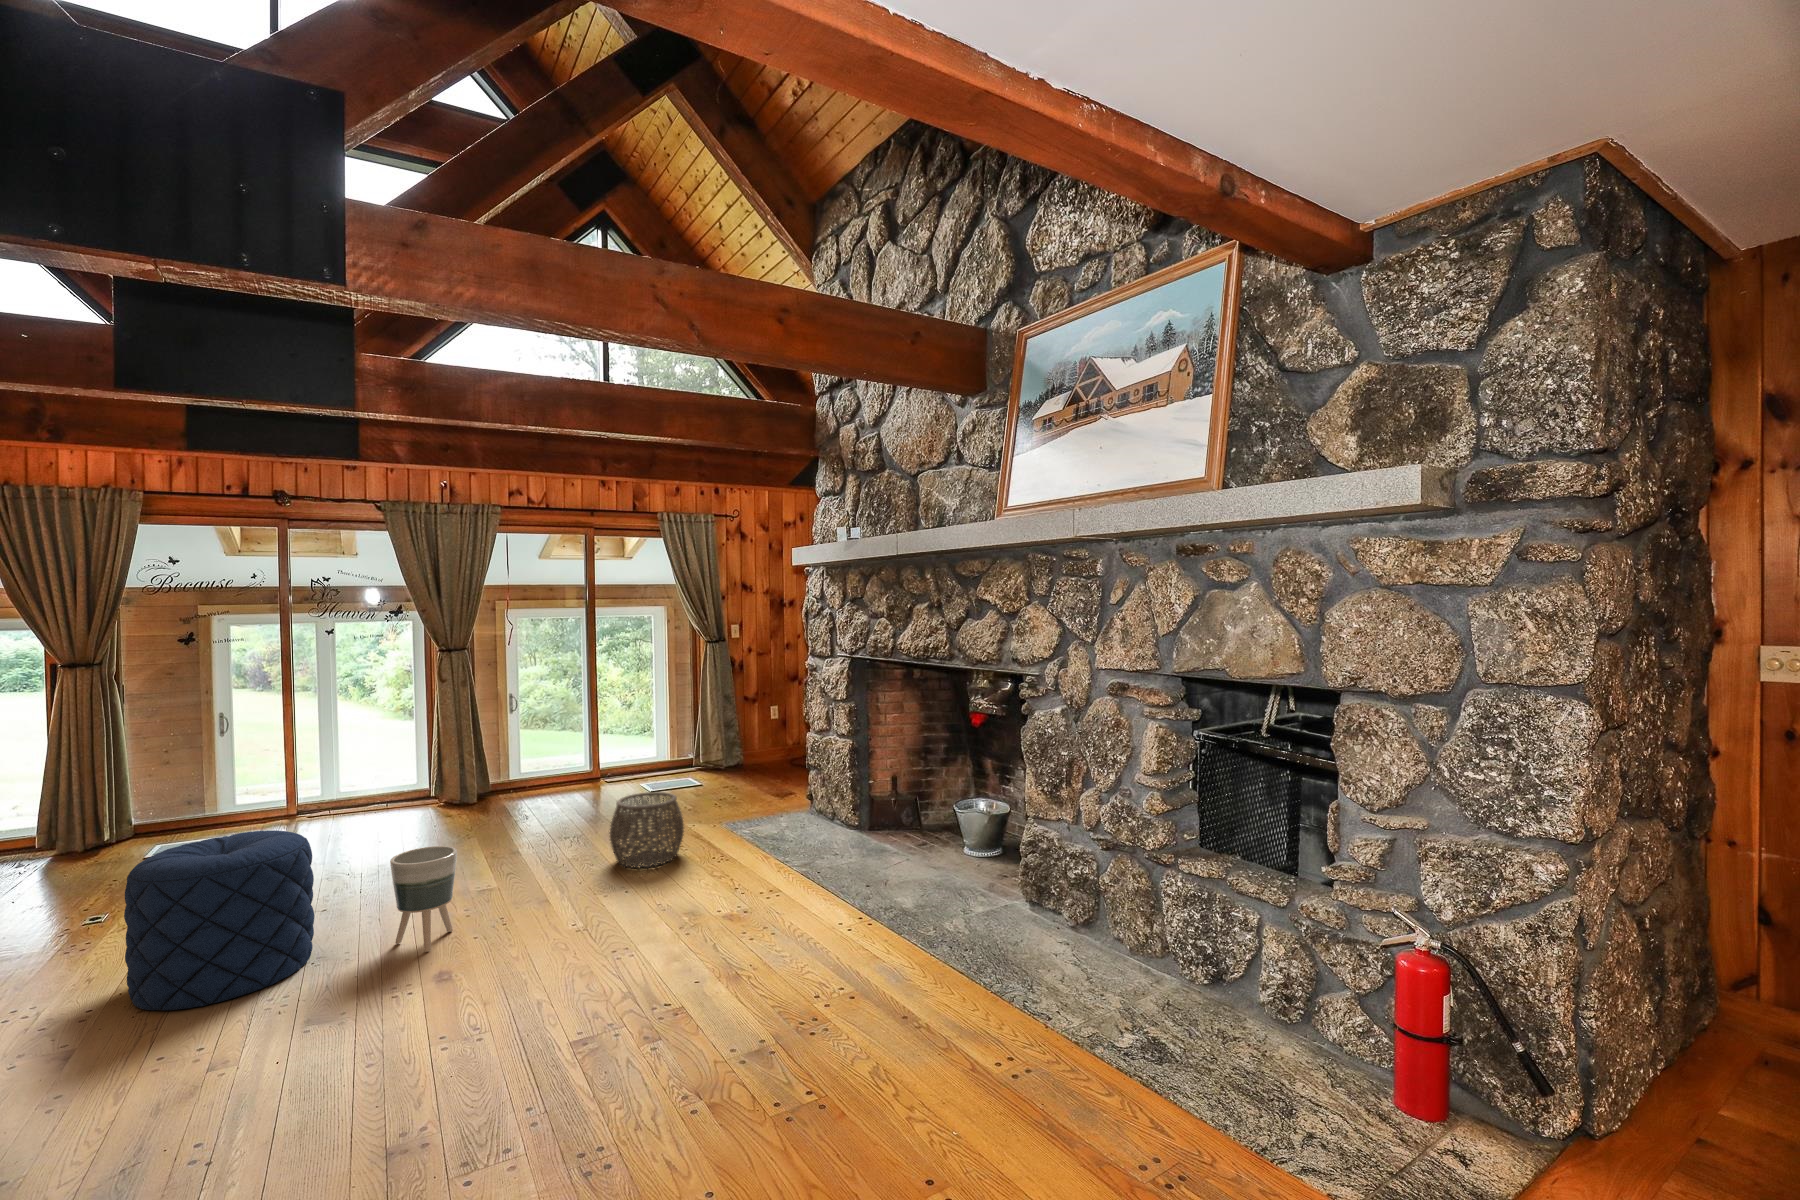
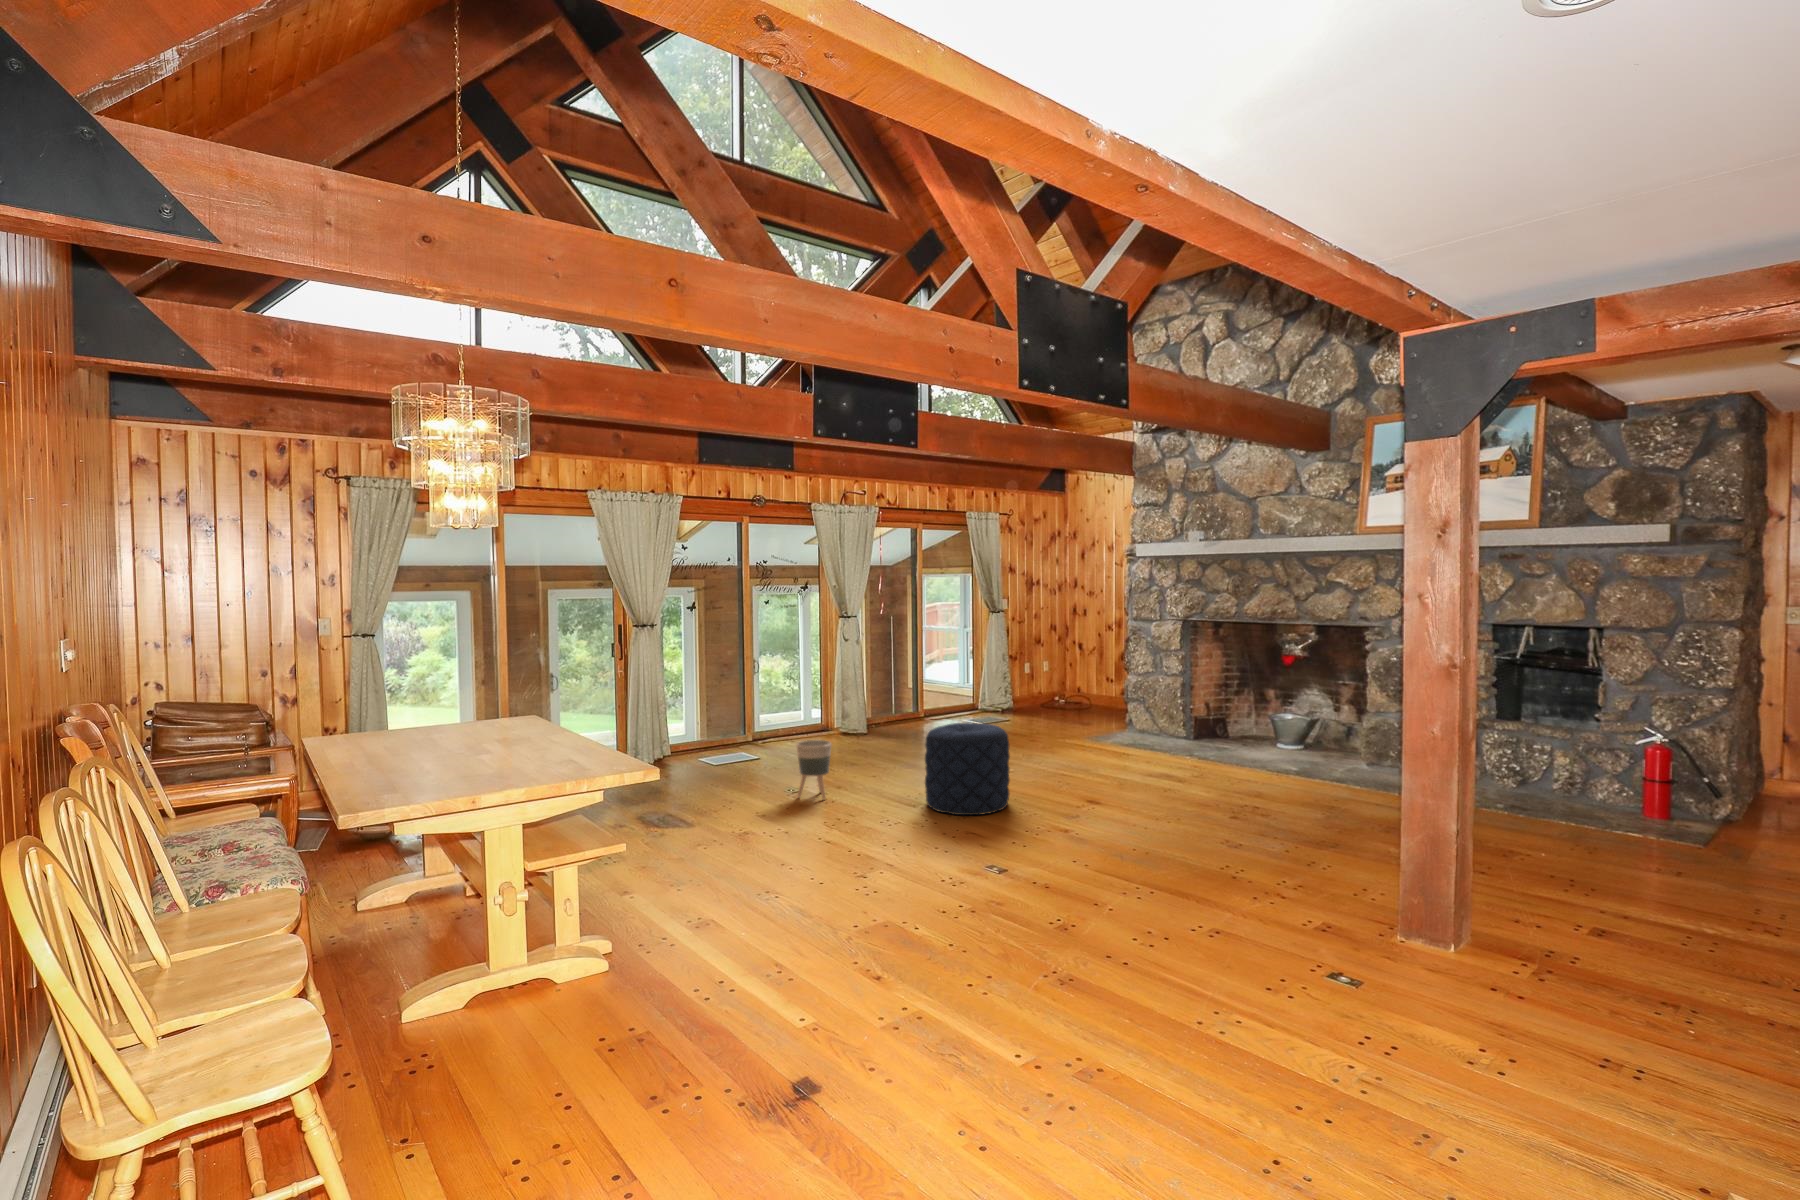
woven basket: present [610,792,684,868] -> none [1063,713,1112,760]
planter: present [390,846,457,952] -> present [796,740,832,799]

